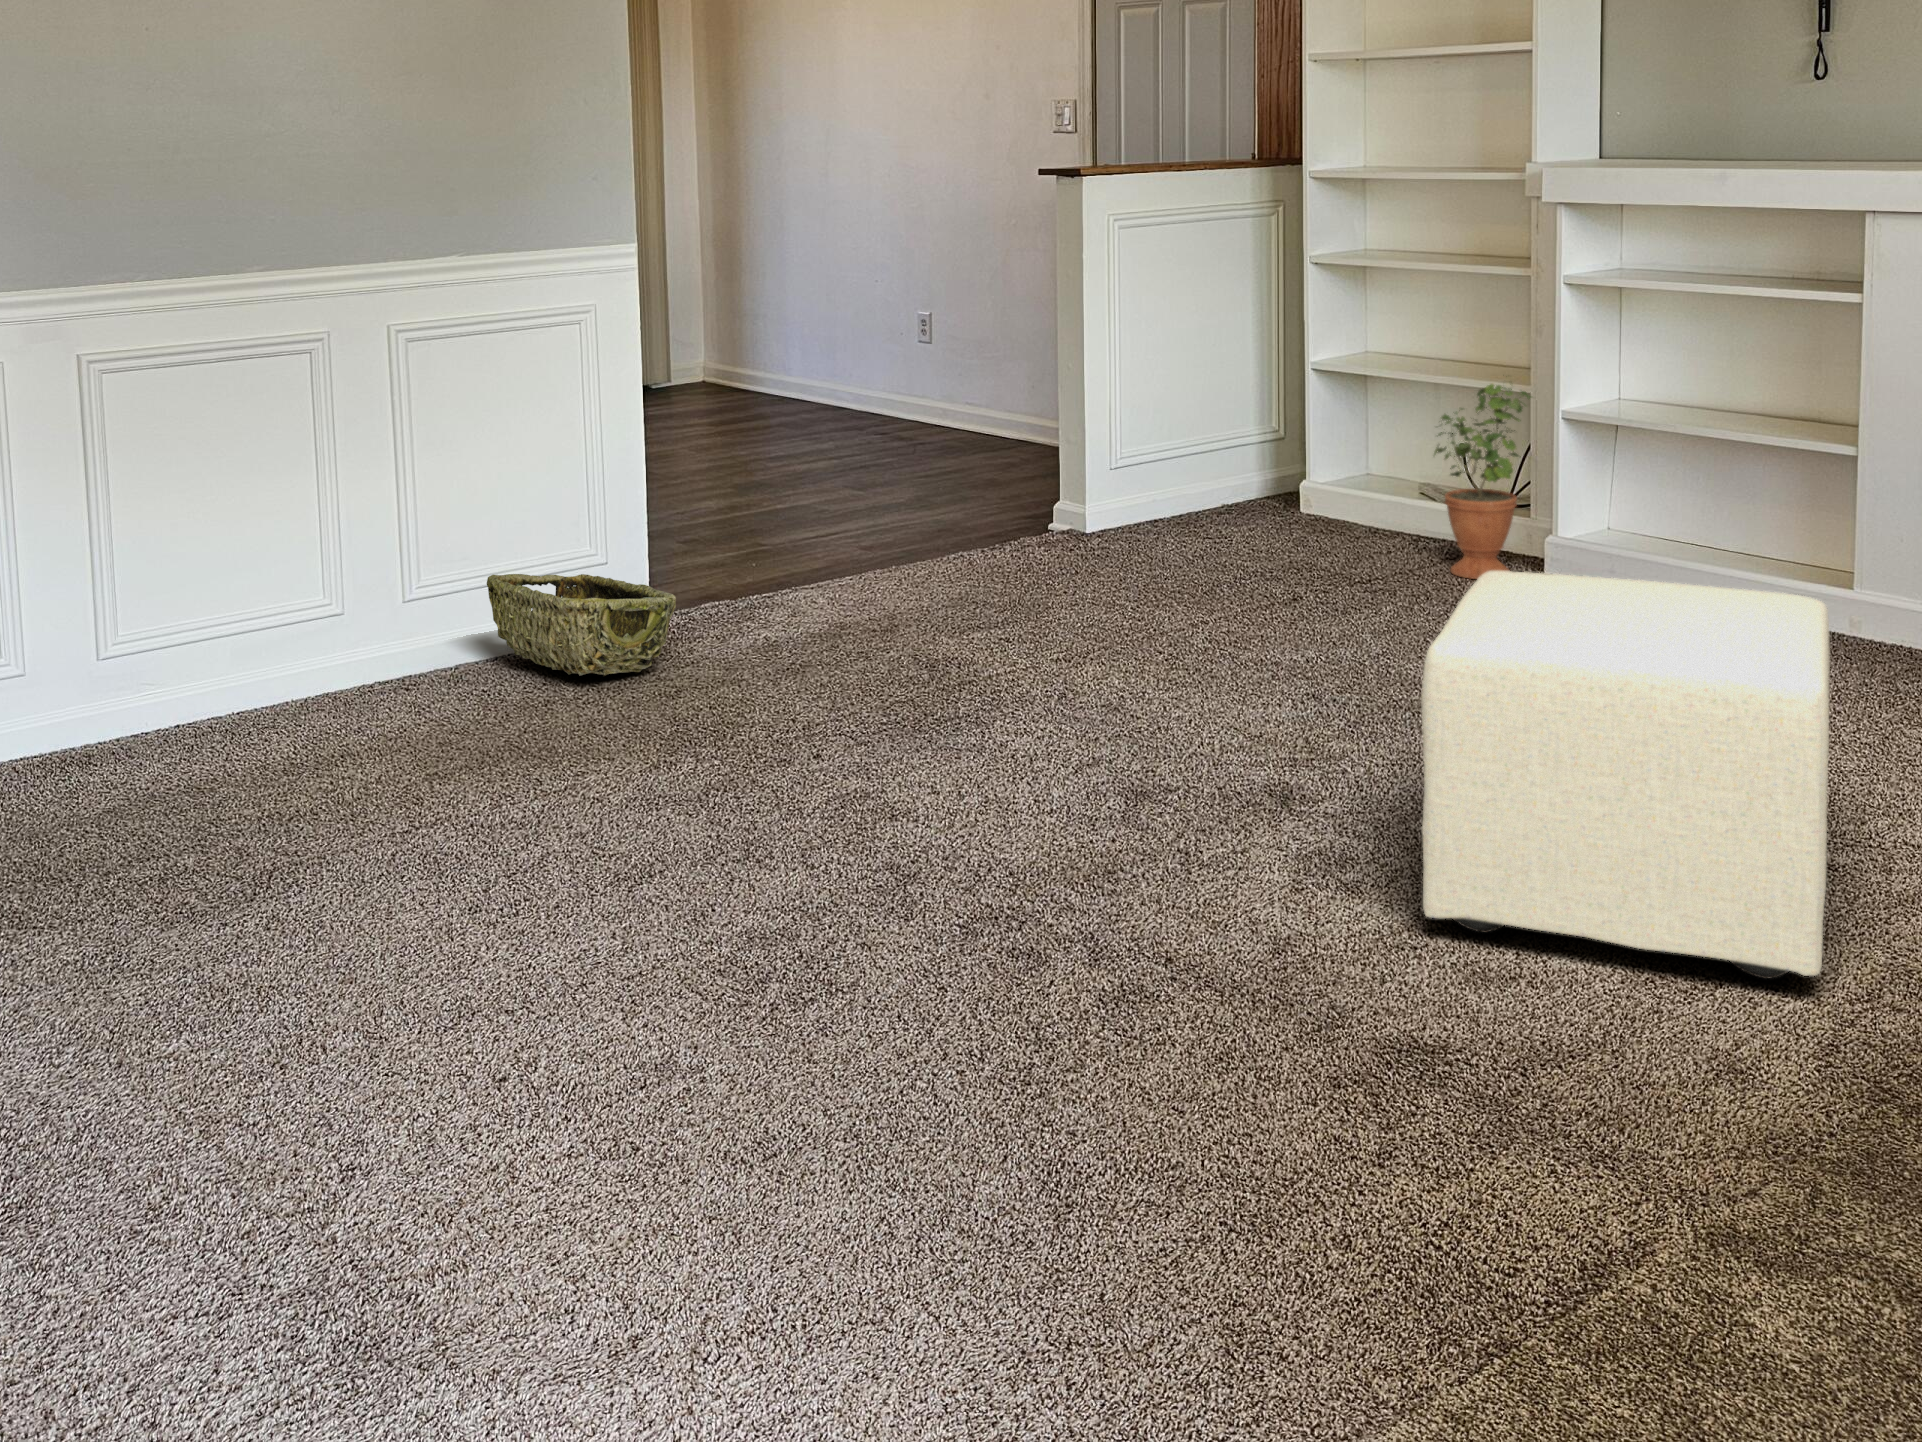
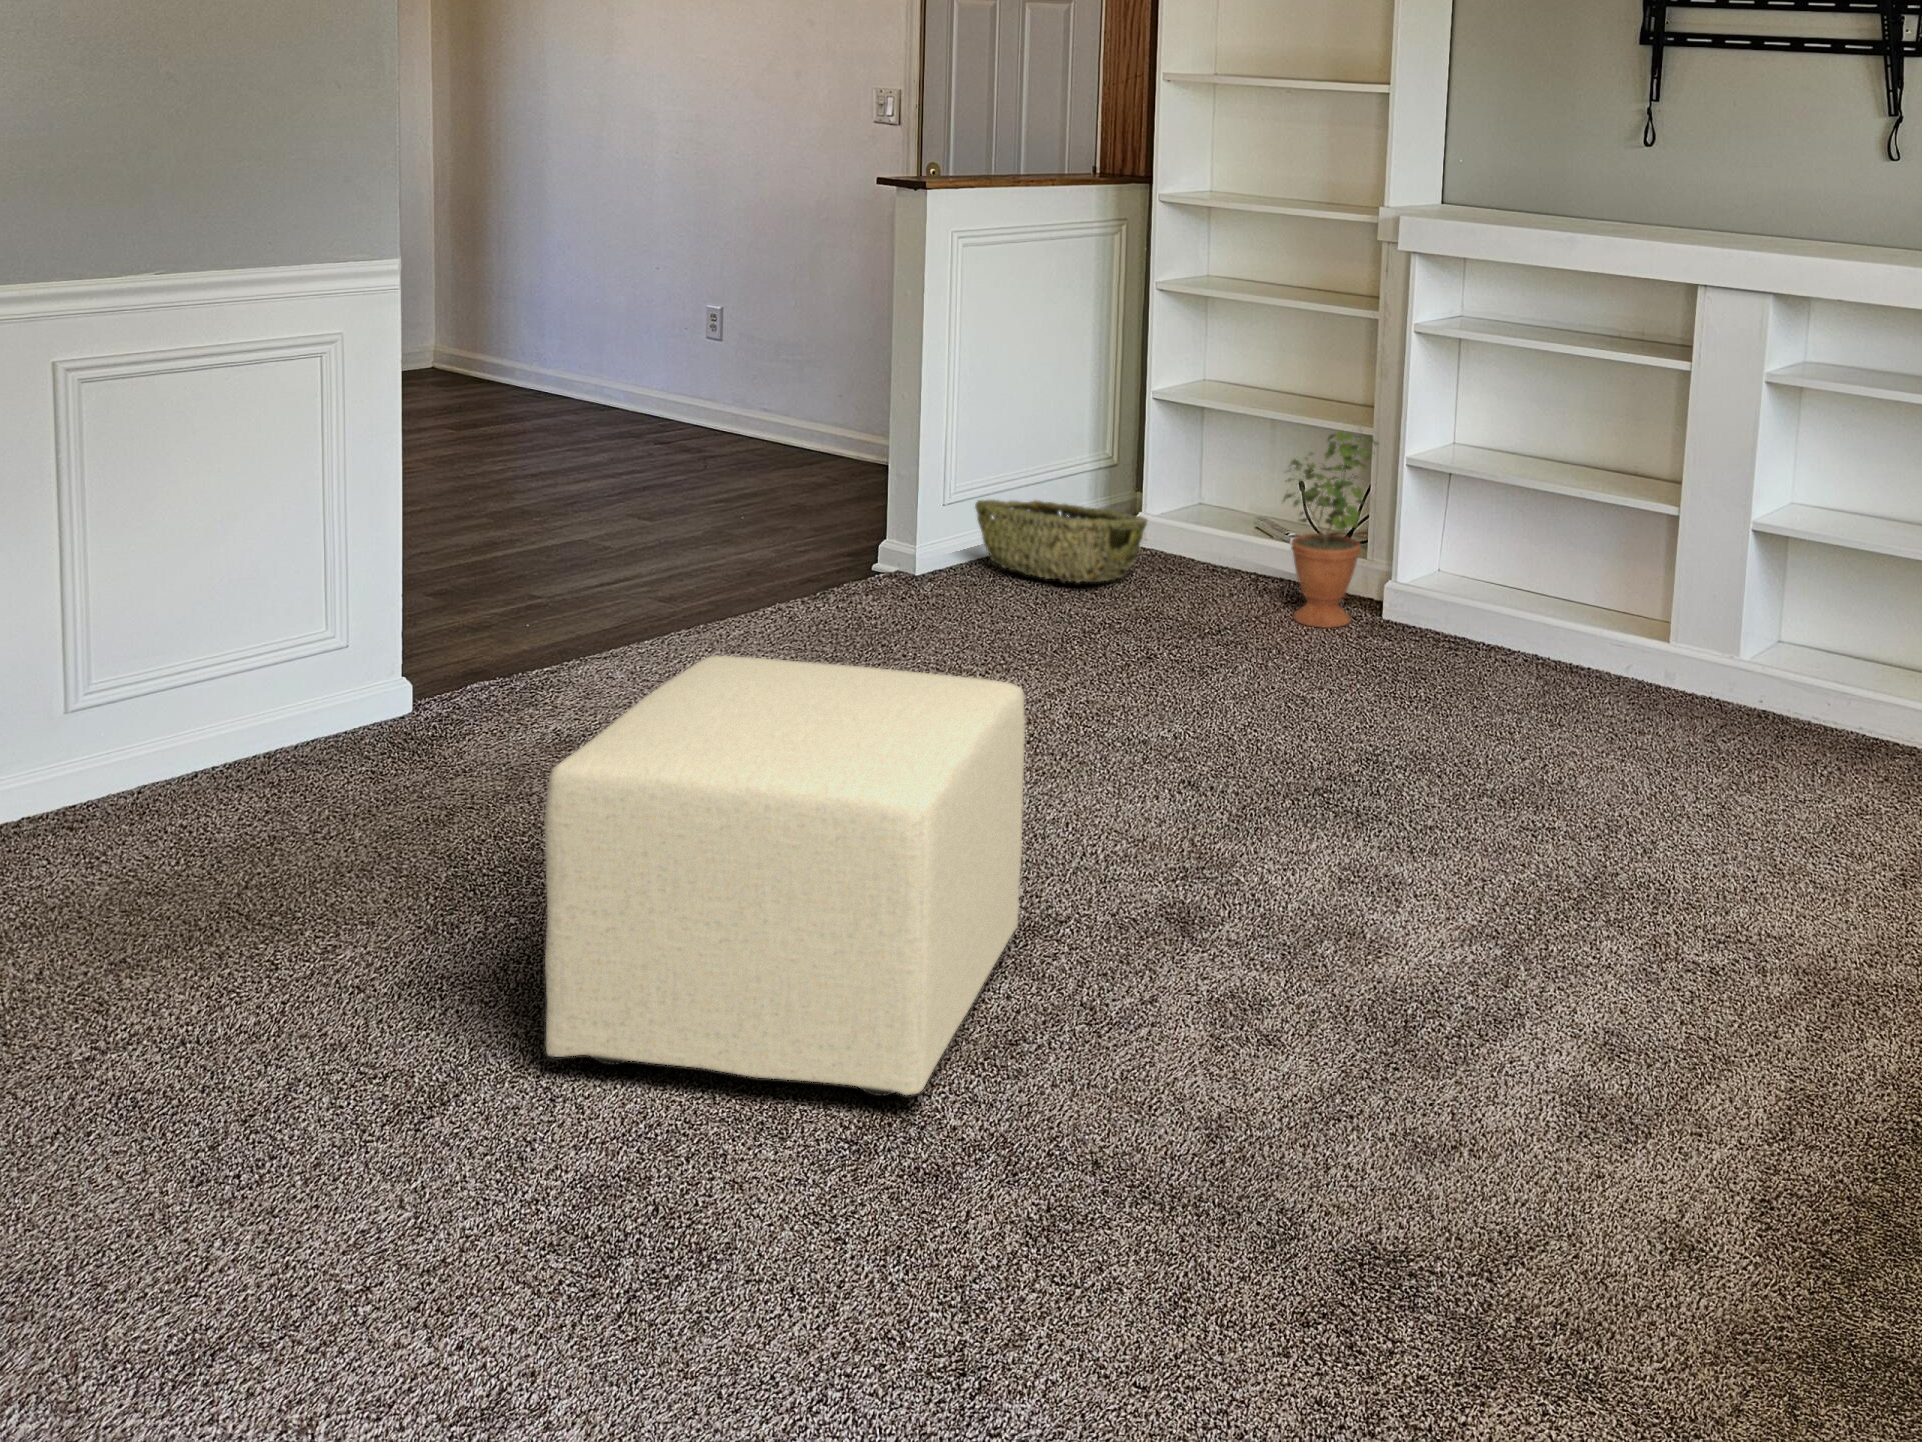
ottoman: present [1421,571,1830,979] -> present [544,655,1025,1096]
woven basket: present [487,574,676,677] -> present [975,500,1147,583]

